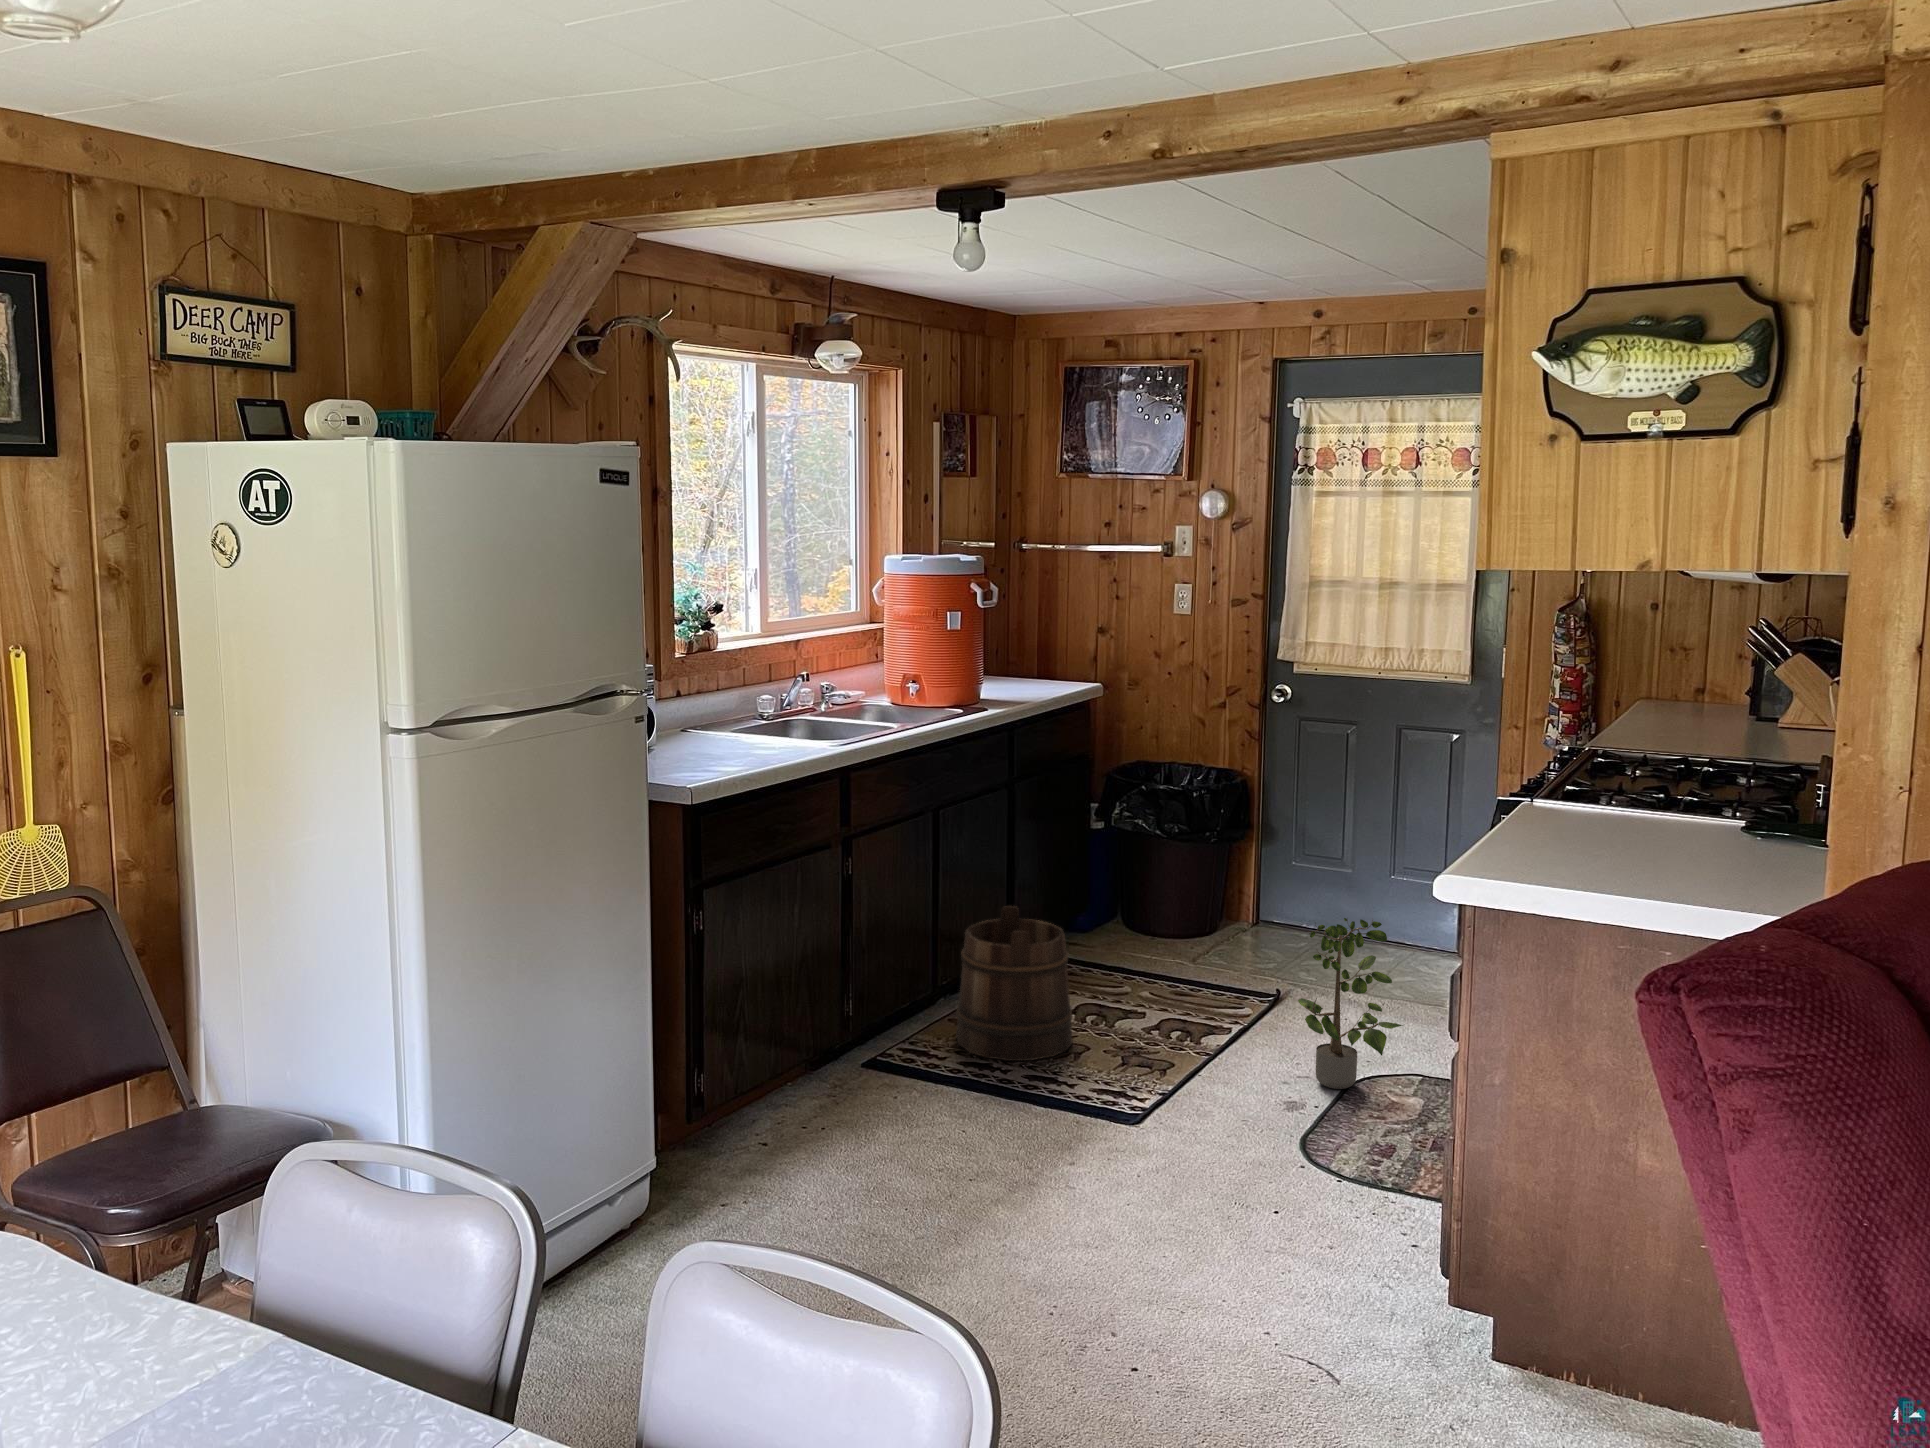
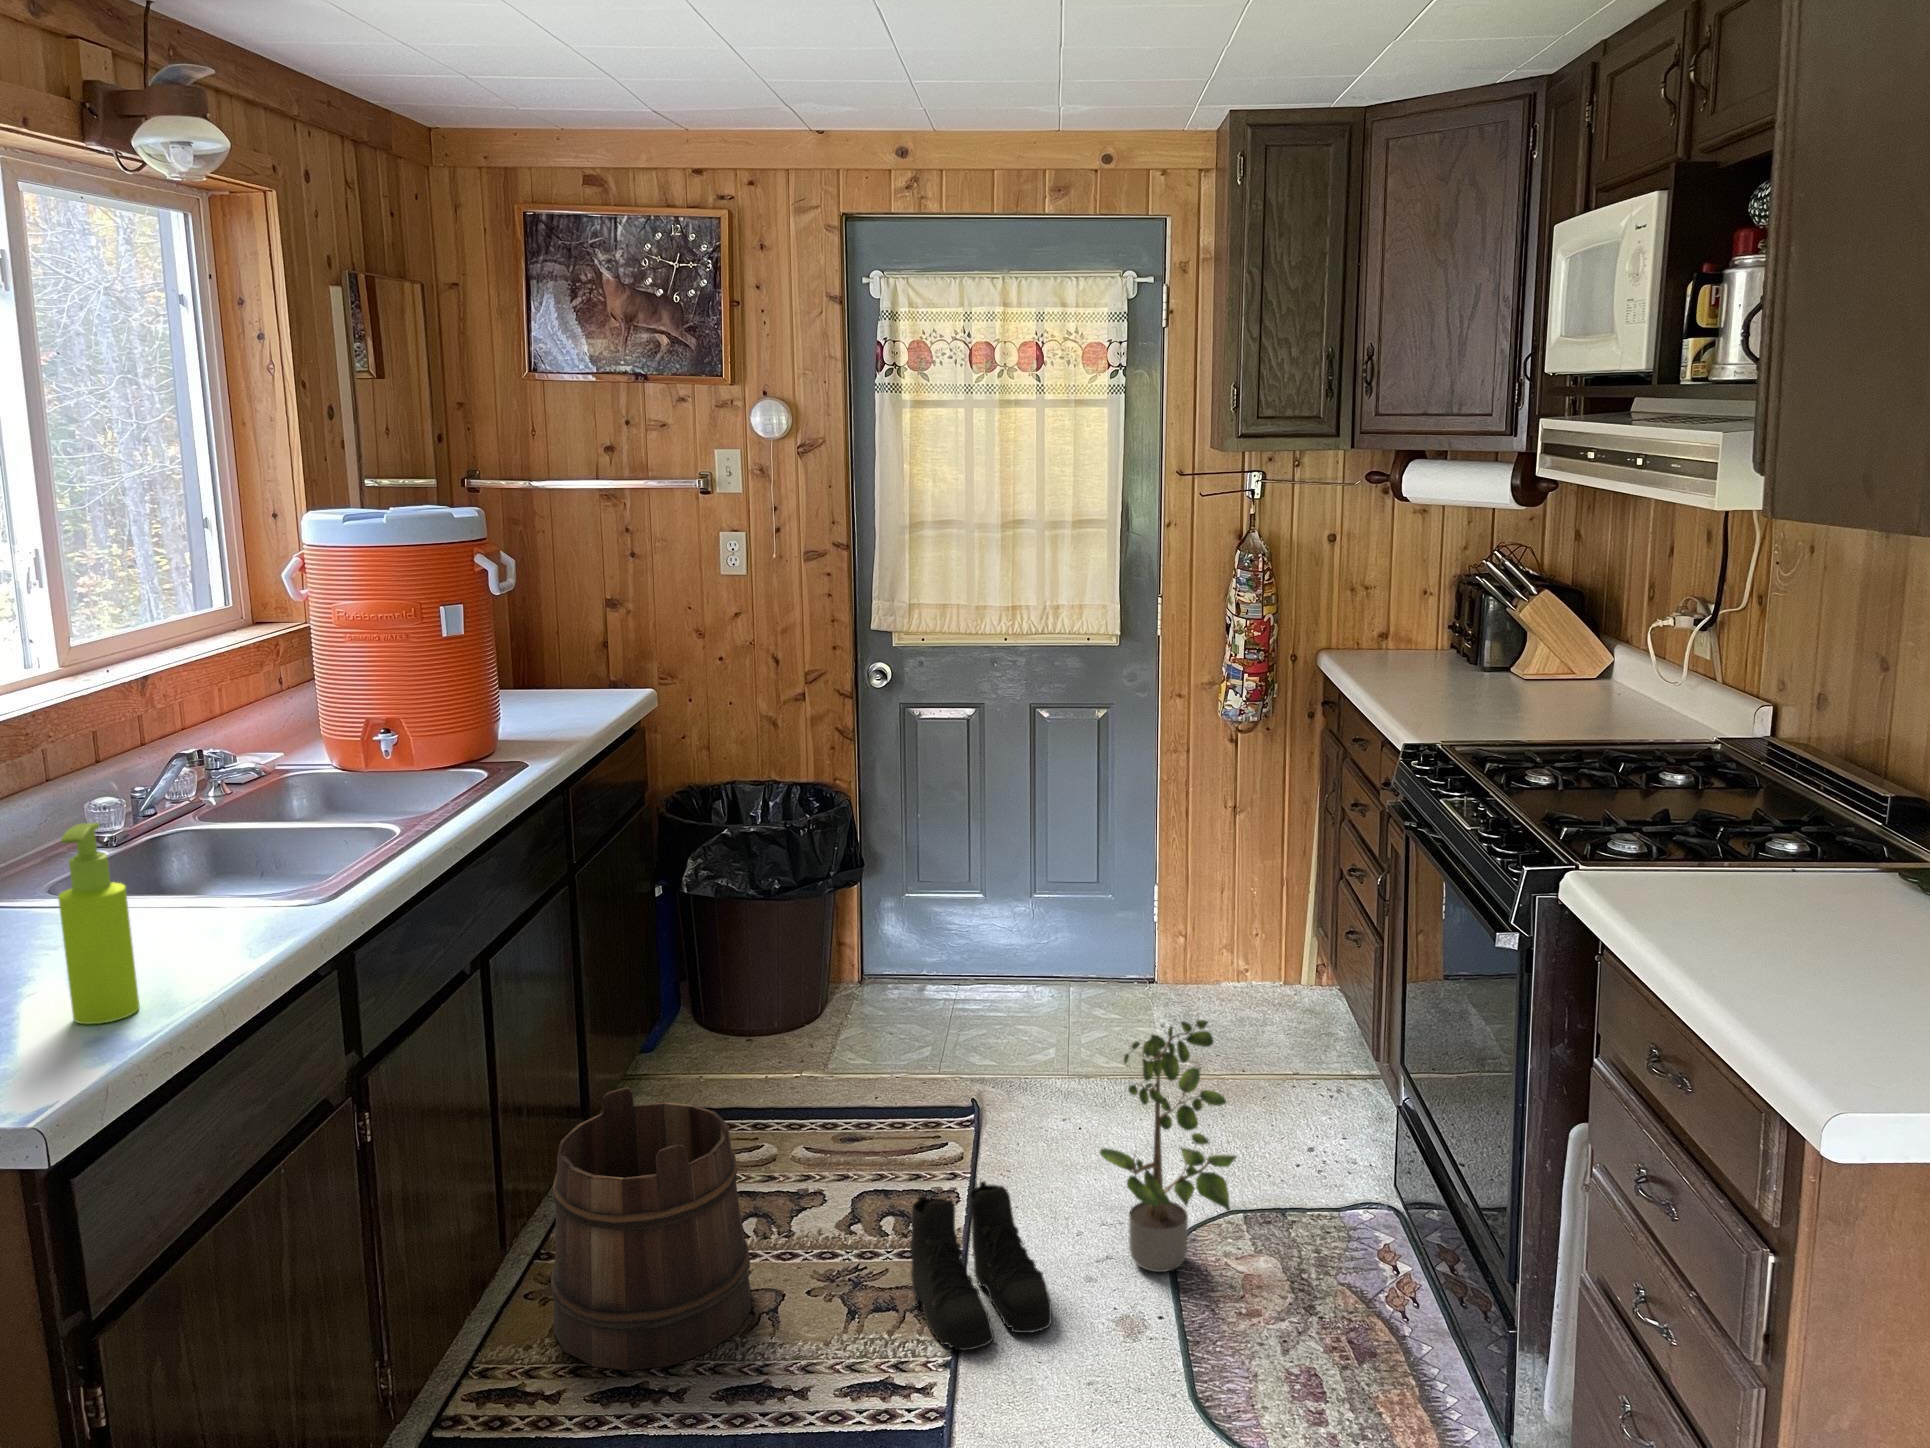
soap dispenser: none [720,681,745,768] -> present [58,823,140,1024]
boots: none [1164,1003,1244,1092] -> present [910,1181,1052,1350]

